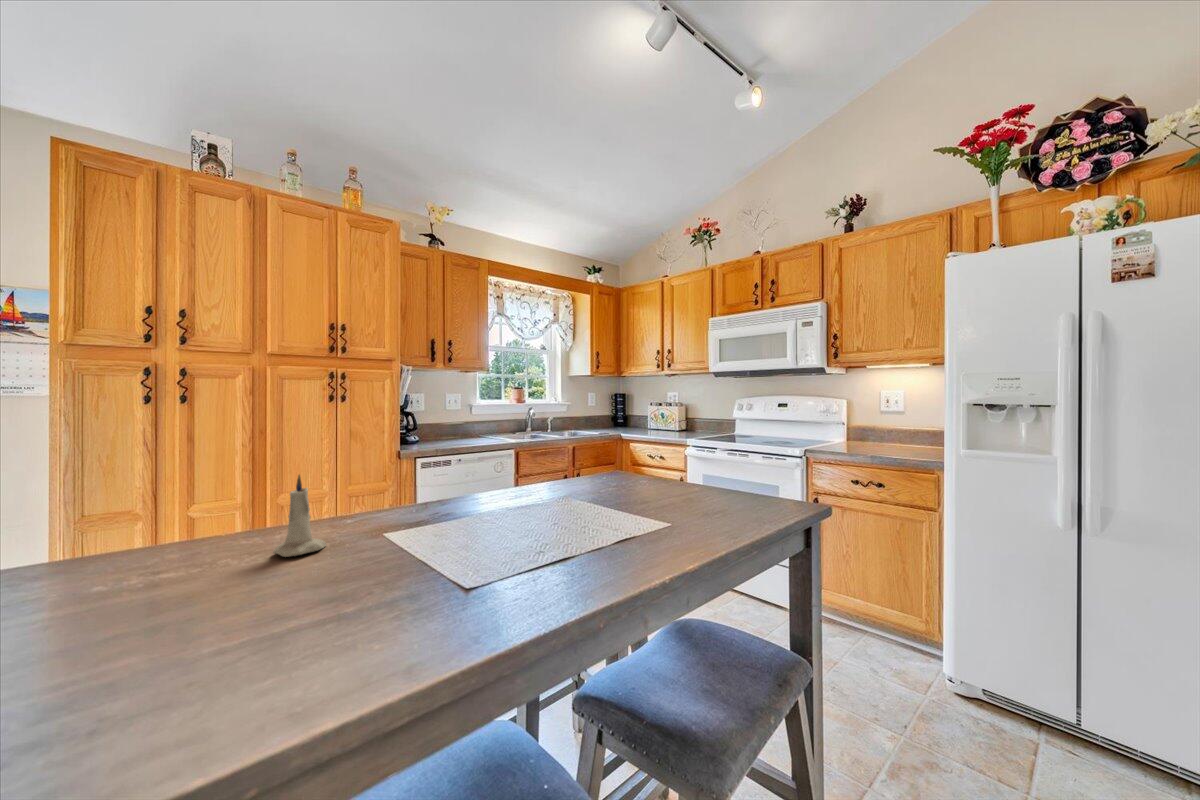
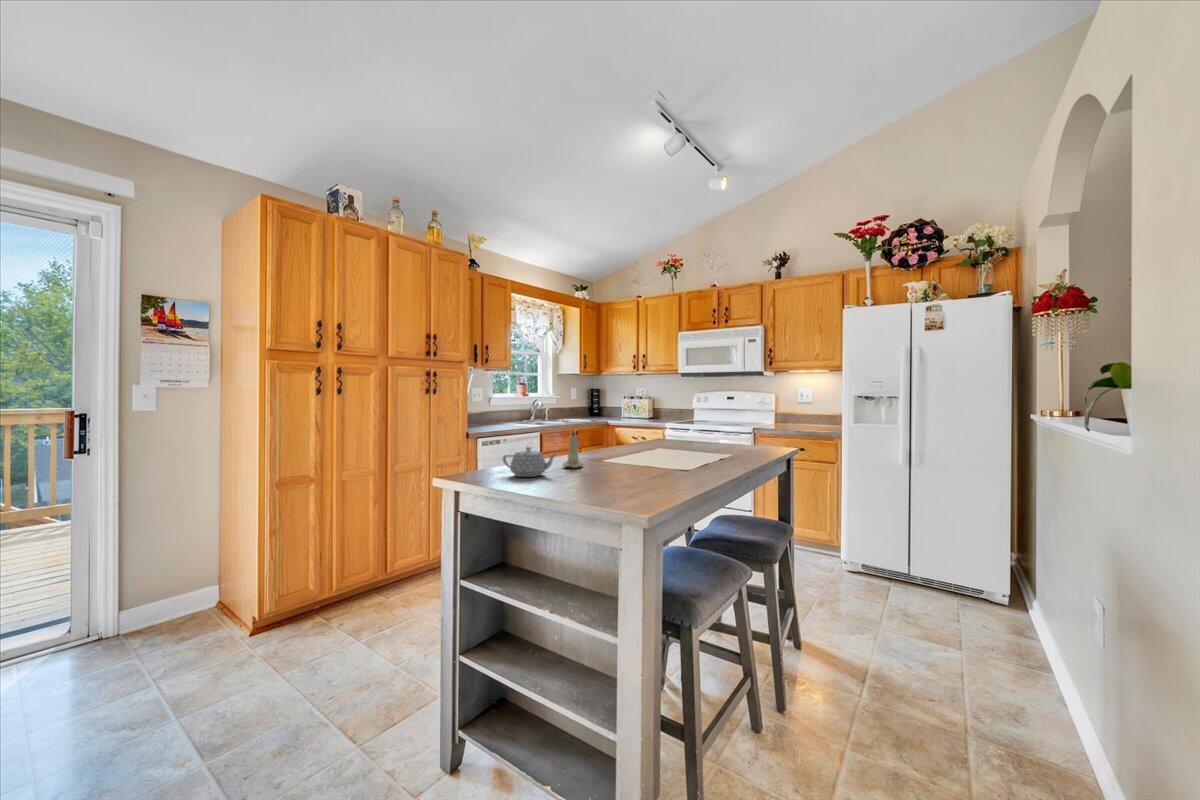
teapot: none [85,520,191,590] -> present [503,447,558,477]

